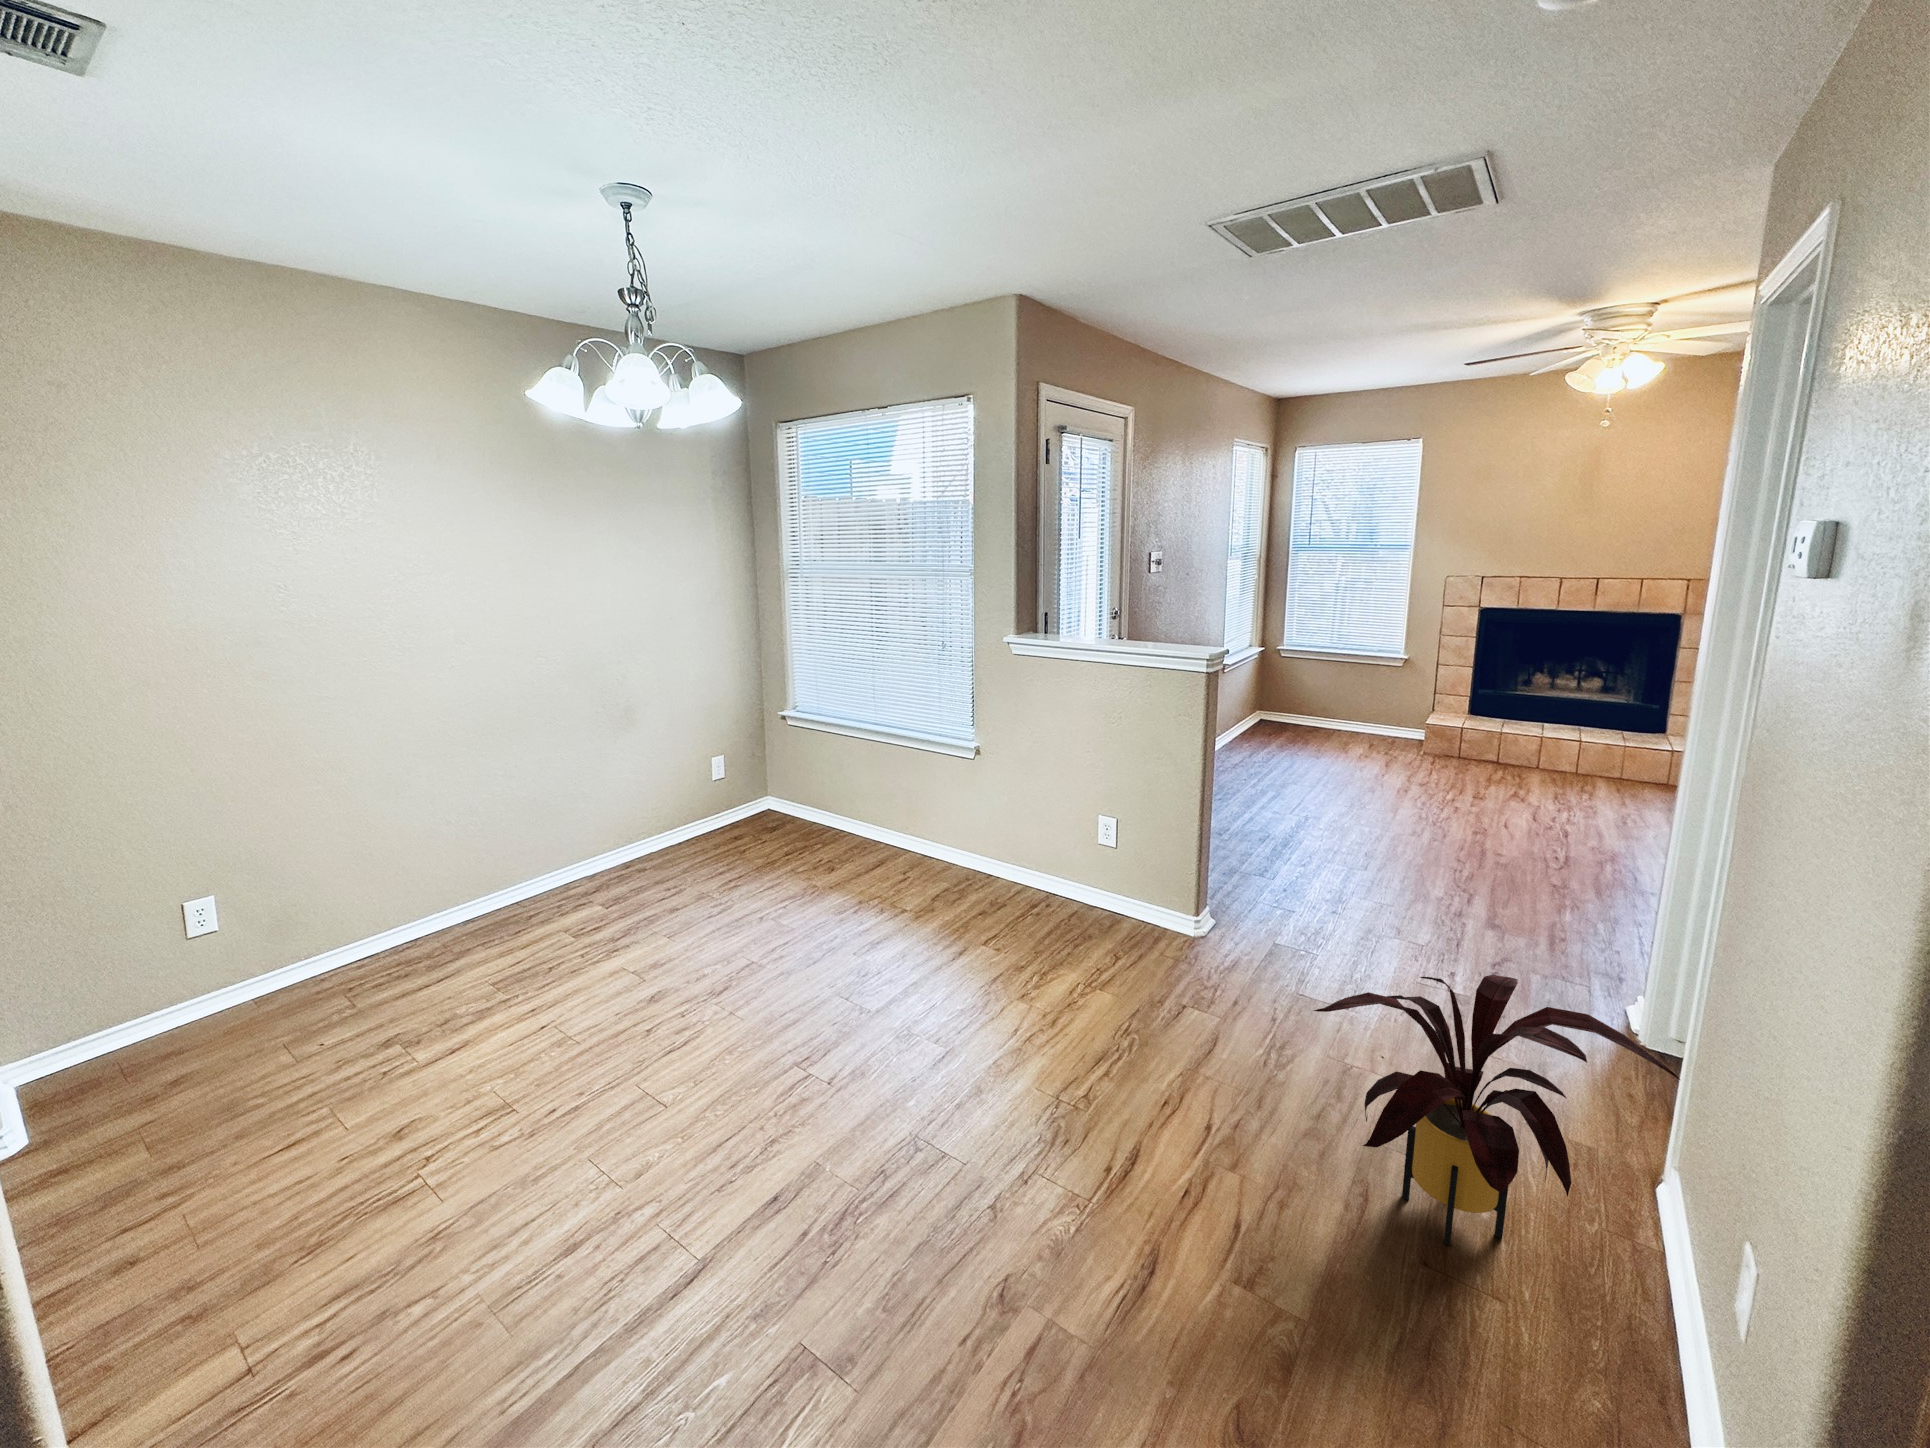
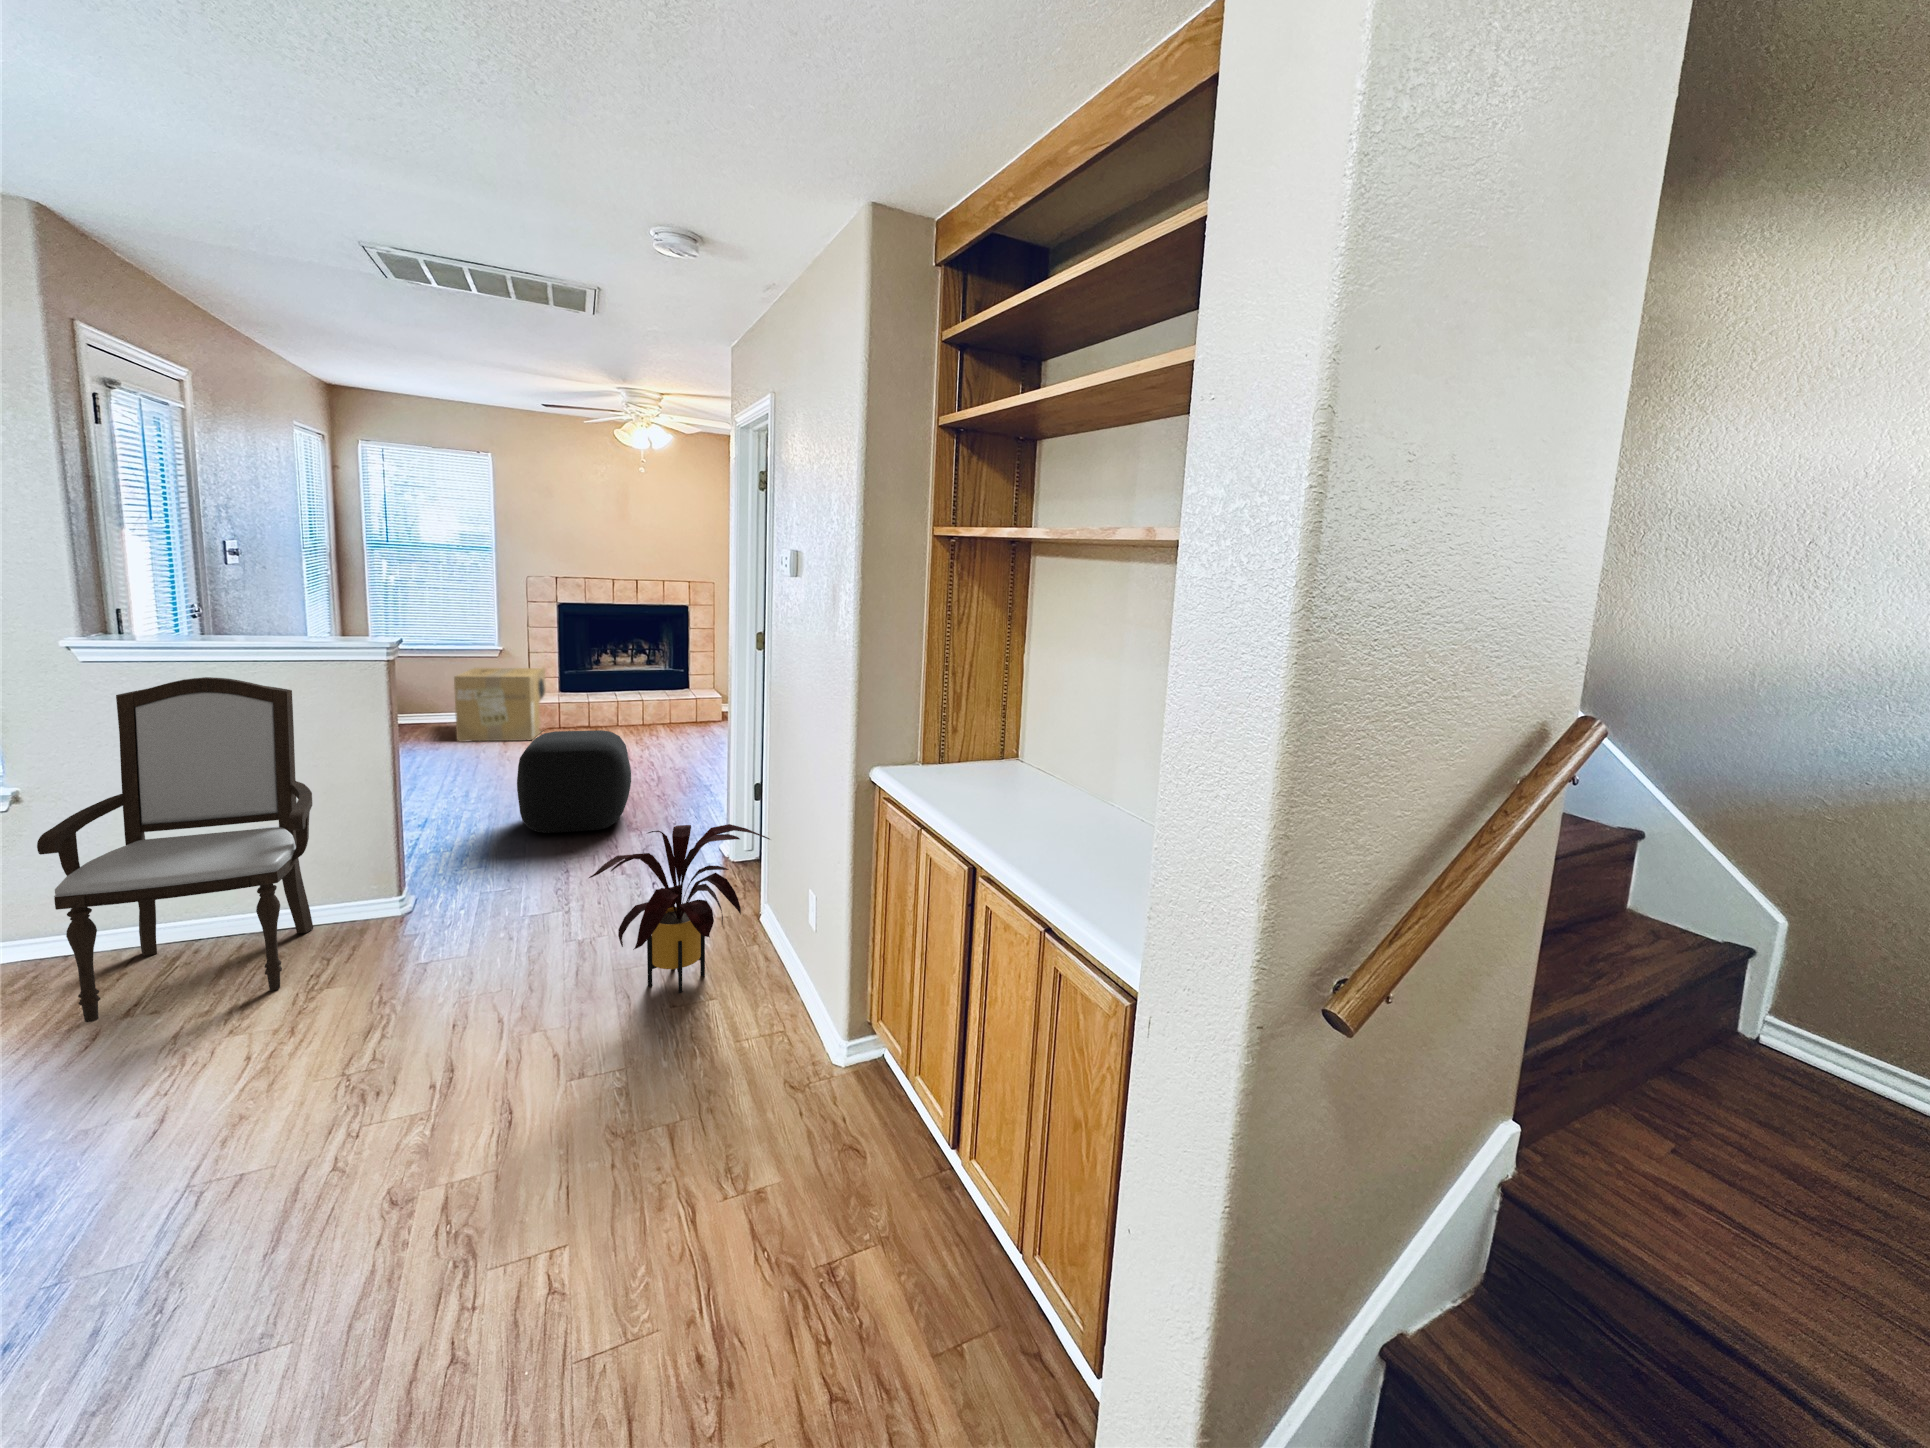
armchair: none [955,675,1128,970] -> present [37,677,313,1022]
cardboard box: none [1344,677,1454,766] -> present [454,668,546,742]
ottoman: none [1353,769,1508,909] -> present [517,730,631,833]

